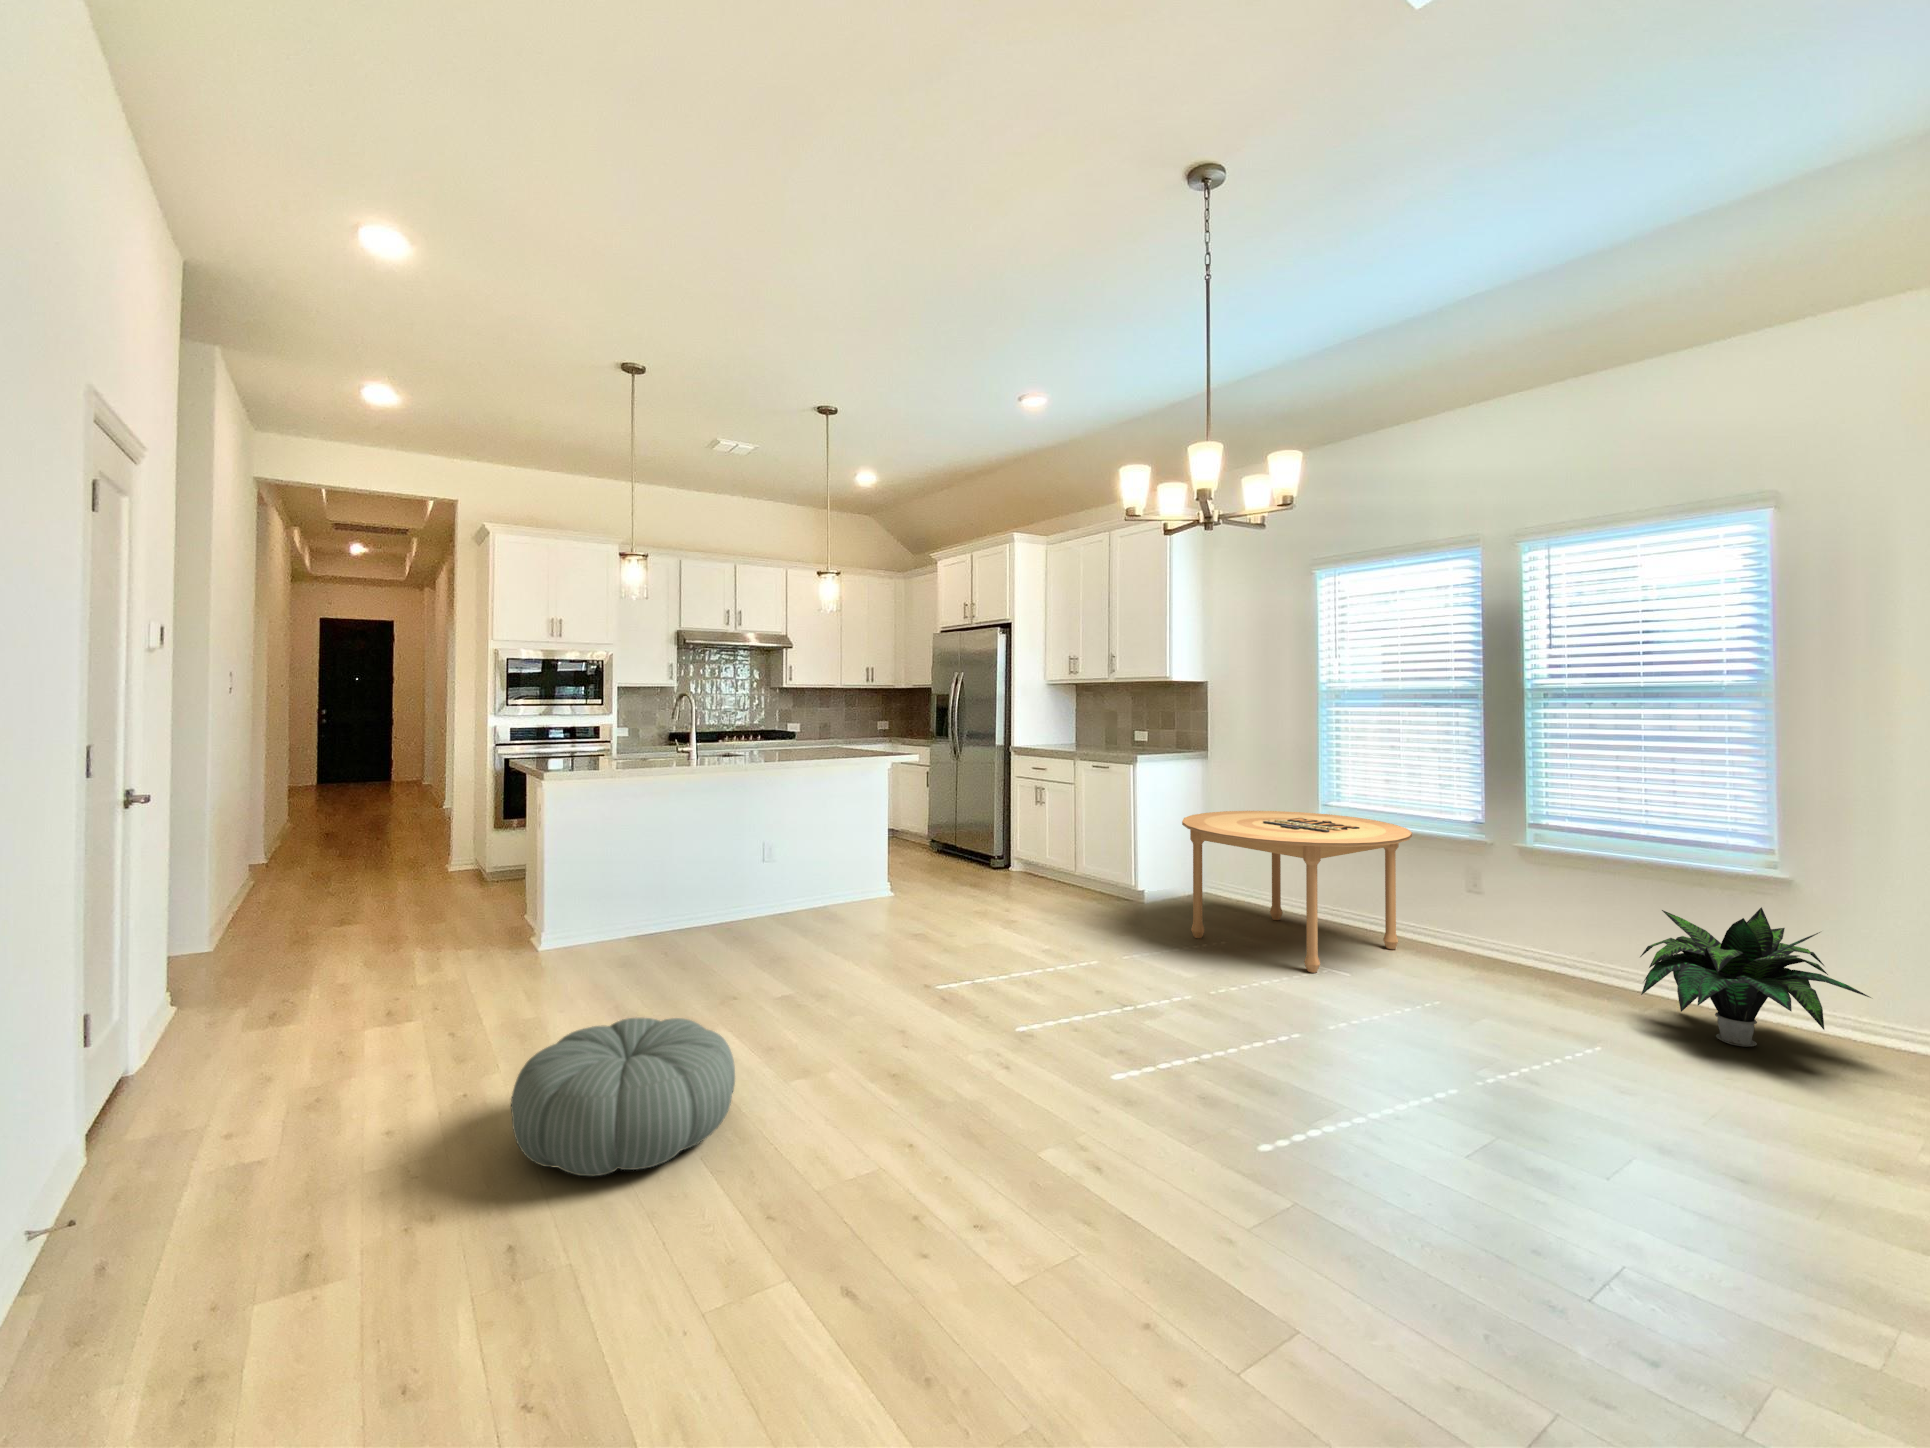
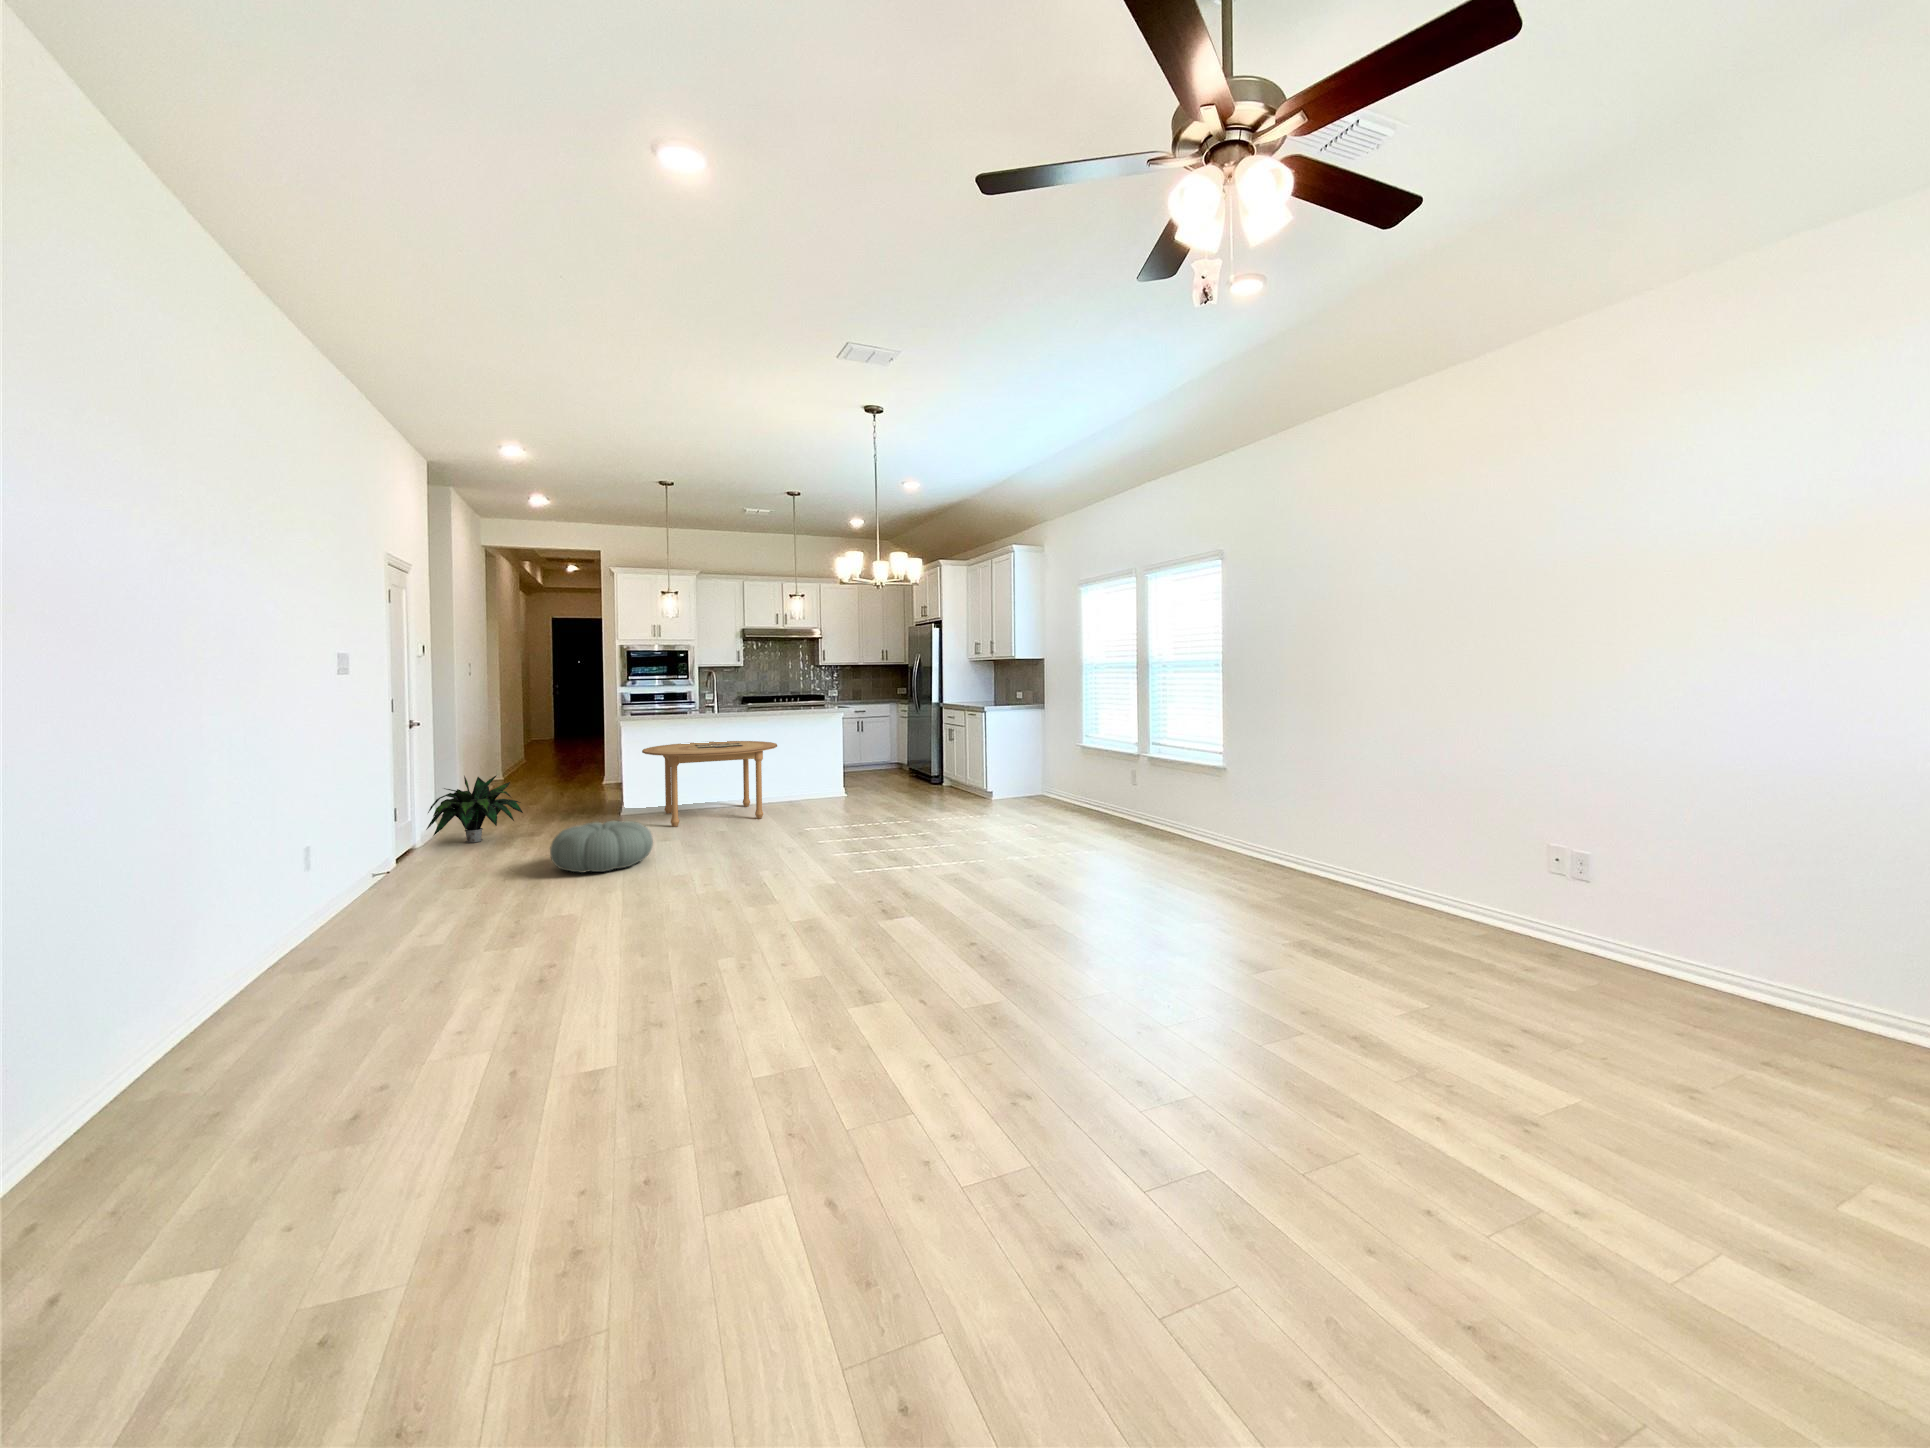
dining table: present [1182,811,1412,973] -> present [642,741,777,827]
potted plant: present [1640,907,1871,1047] -> present [426,776,523,843]

